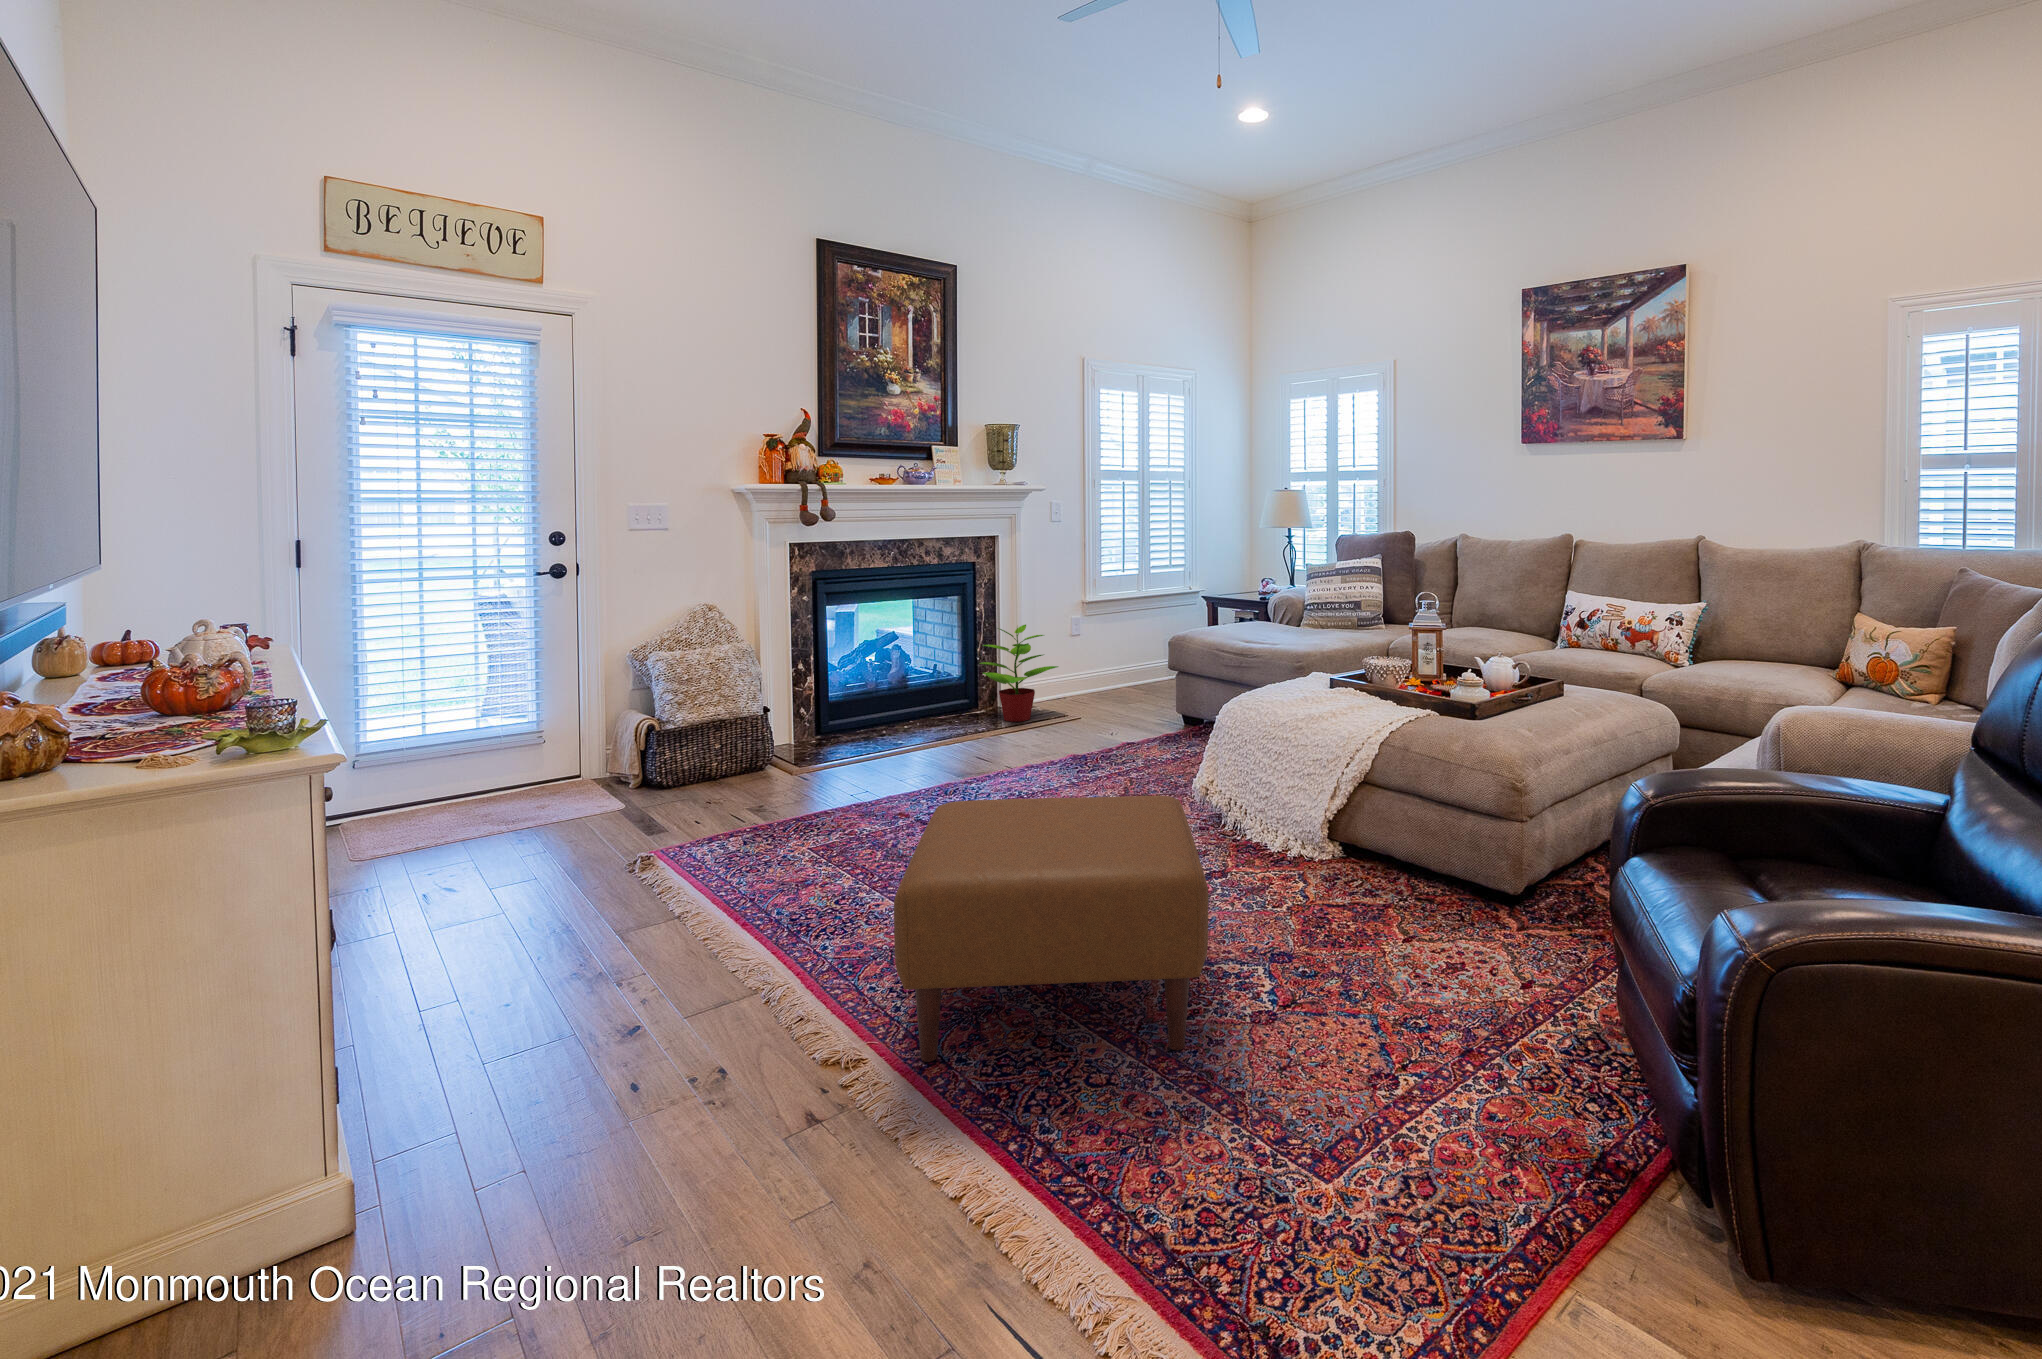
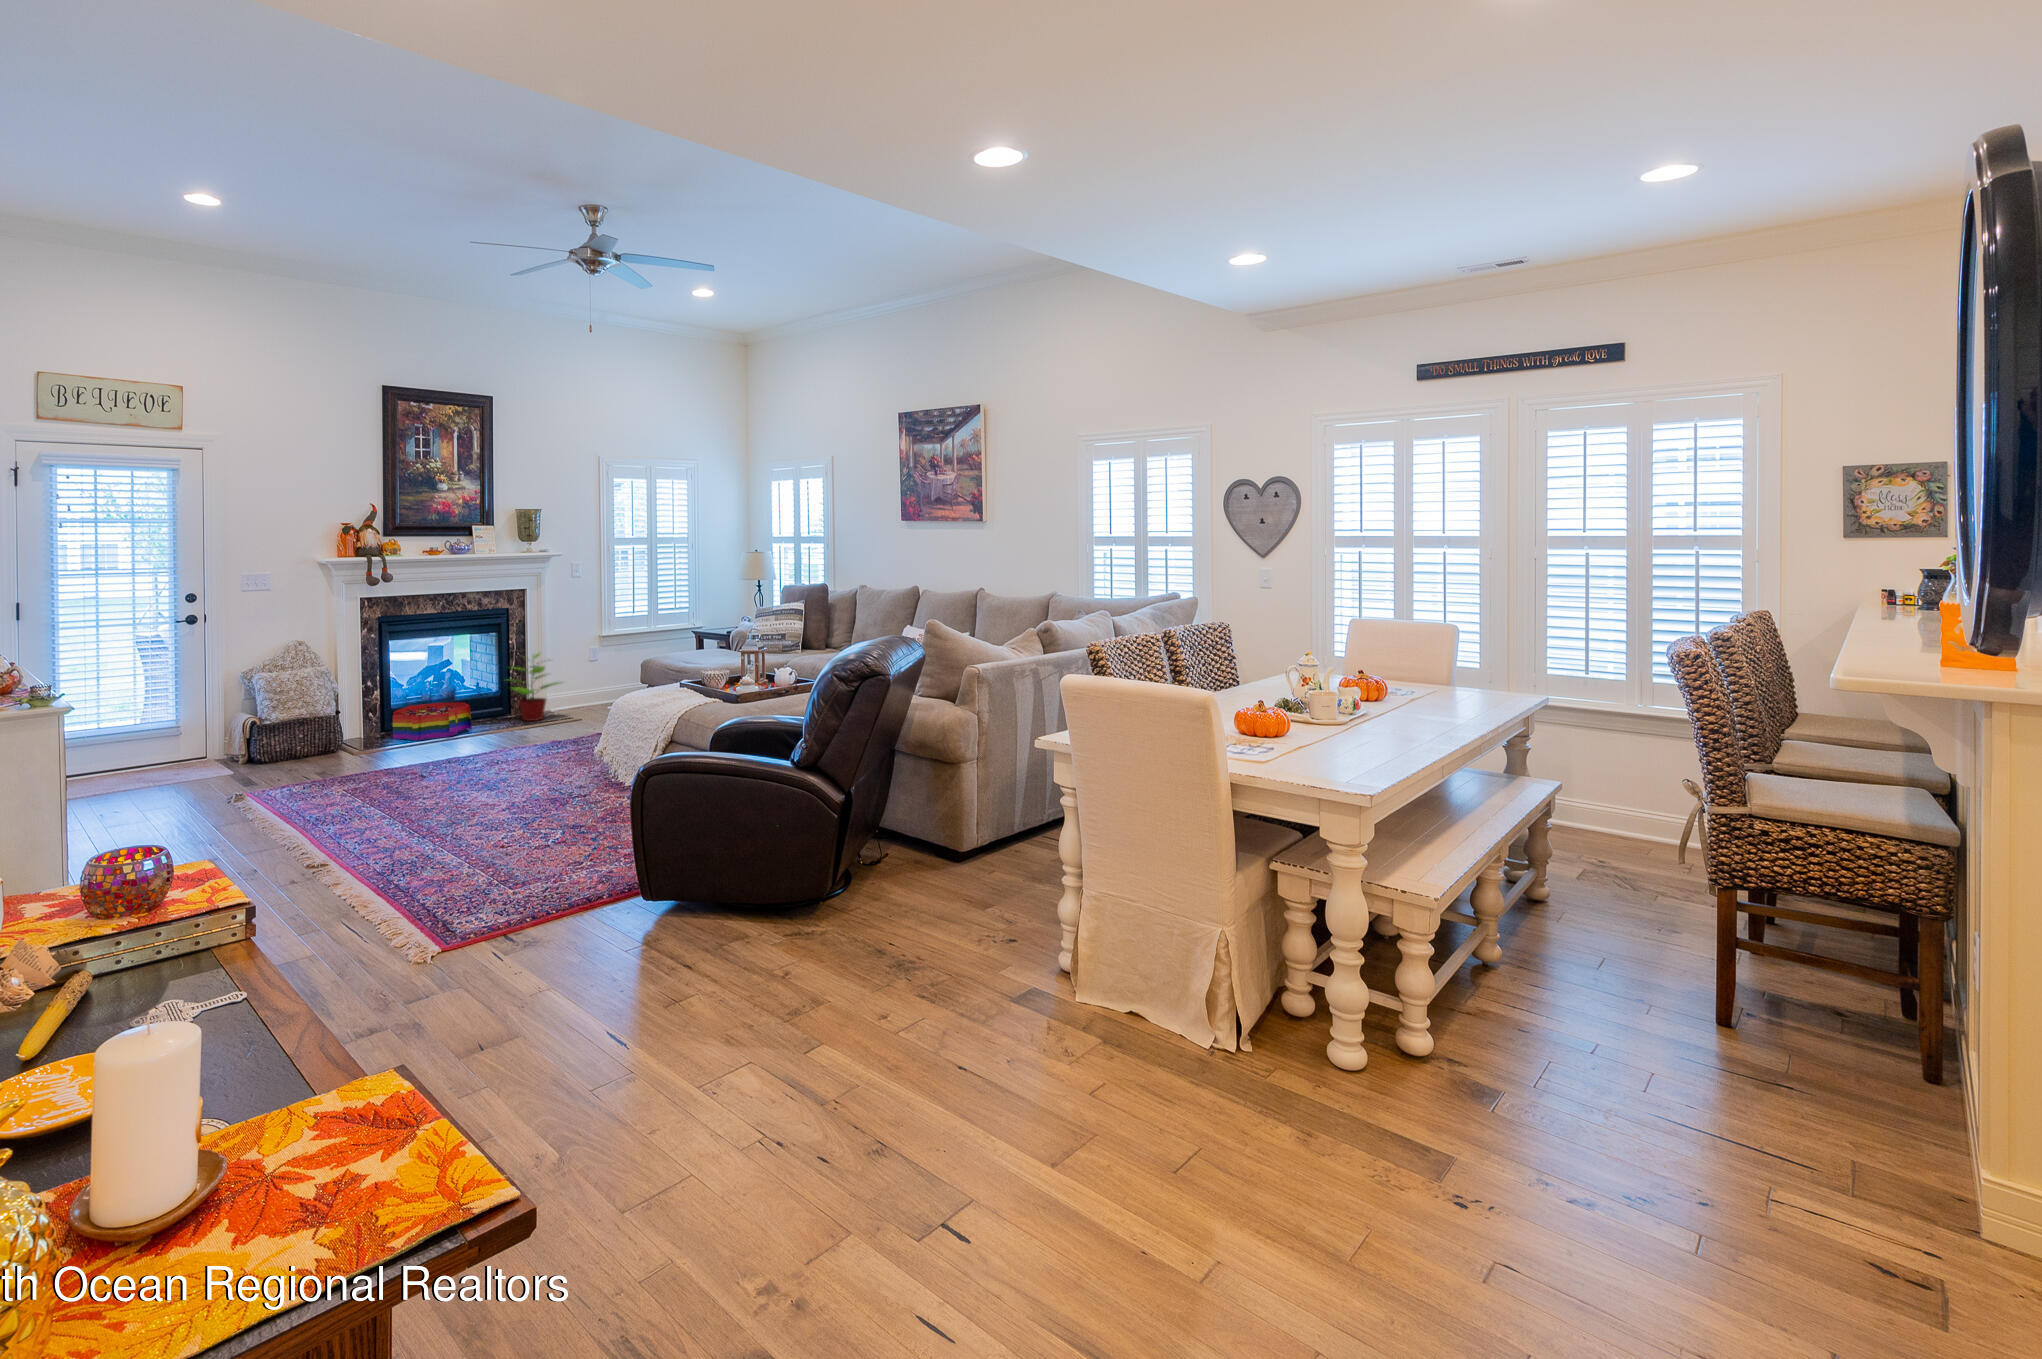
storage bin: none [836,694,944,752] -> present [393,702,471,741]
ottoman: present [894,796,1208,1062] -> none [354,744,543,867]

